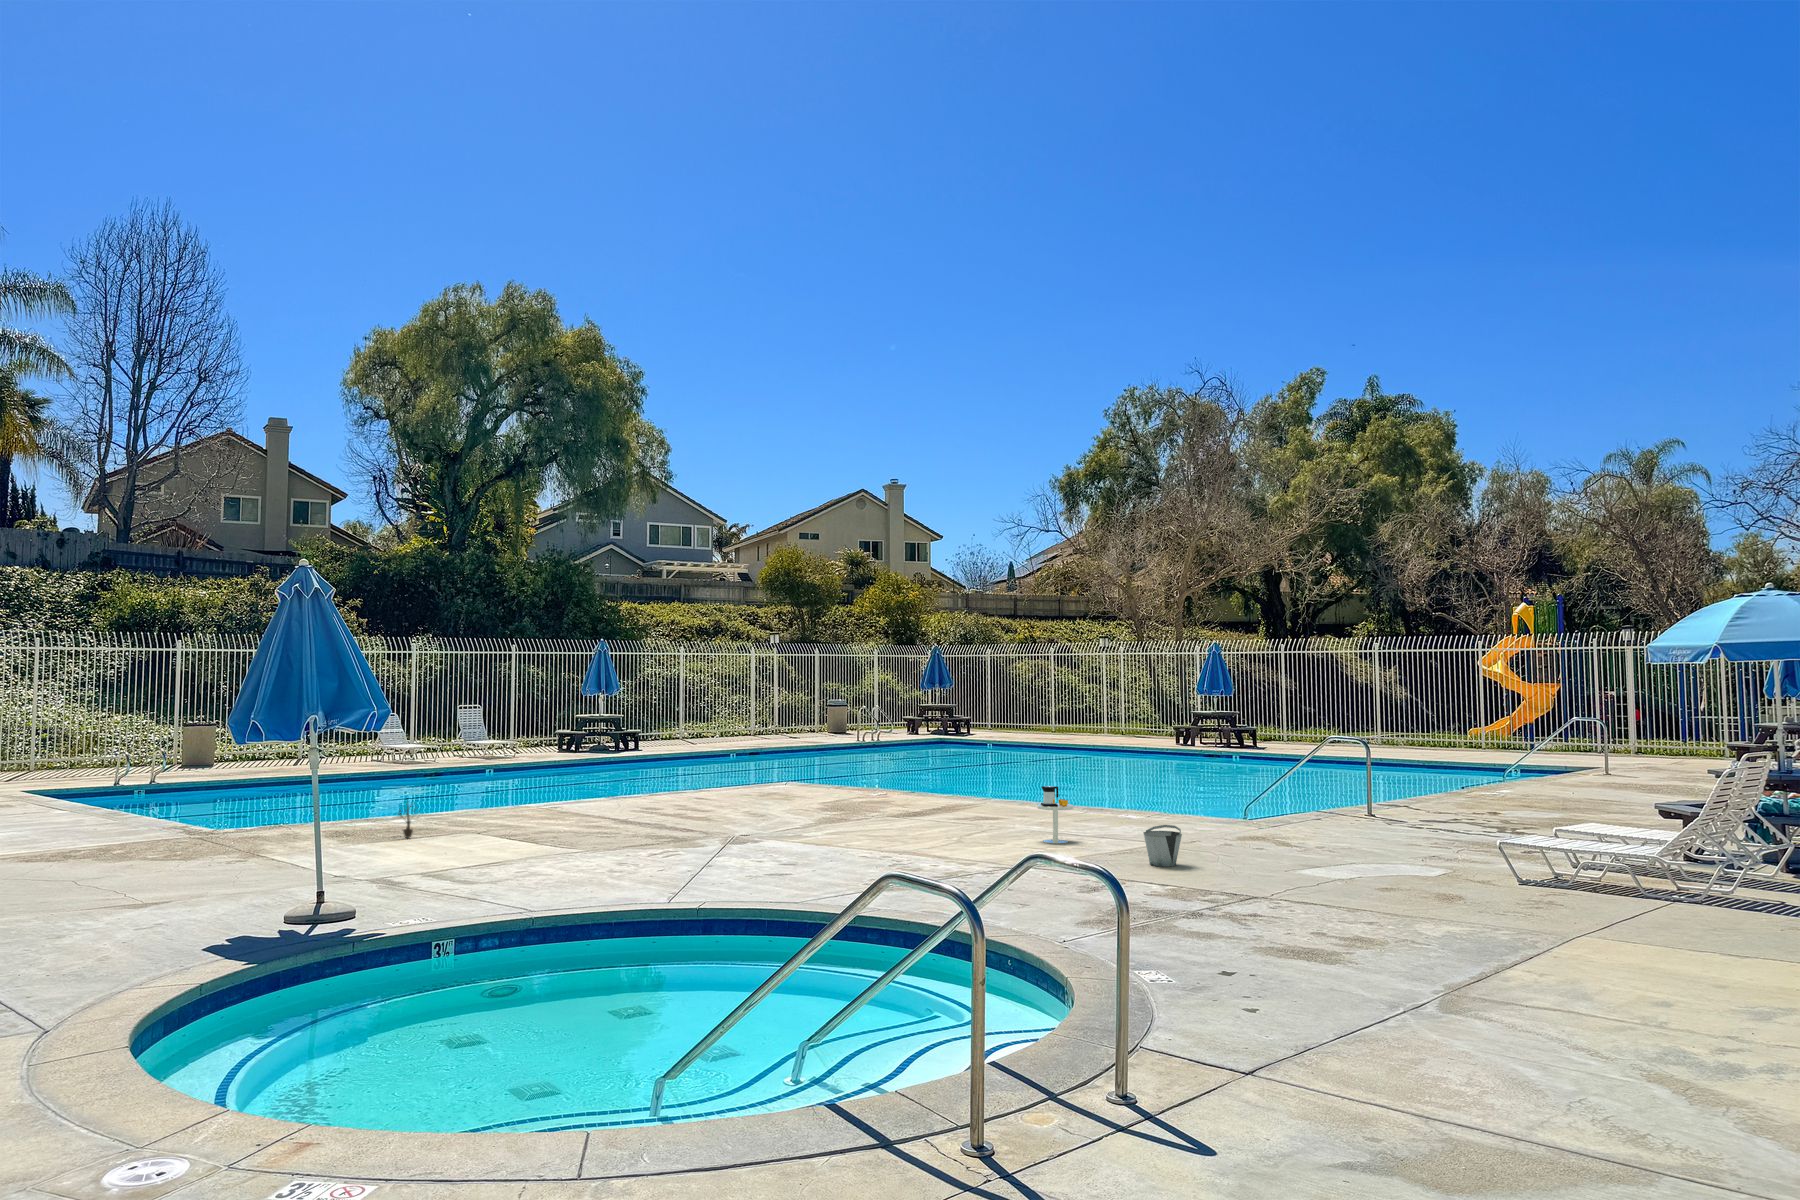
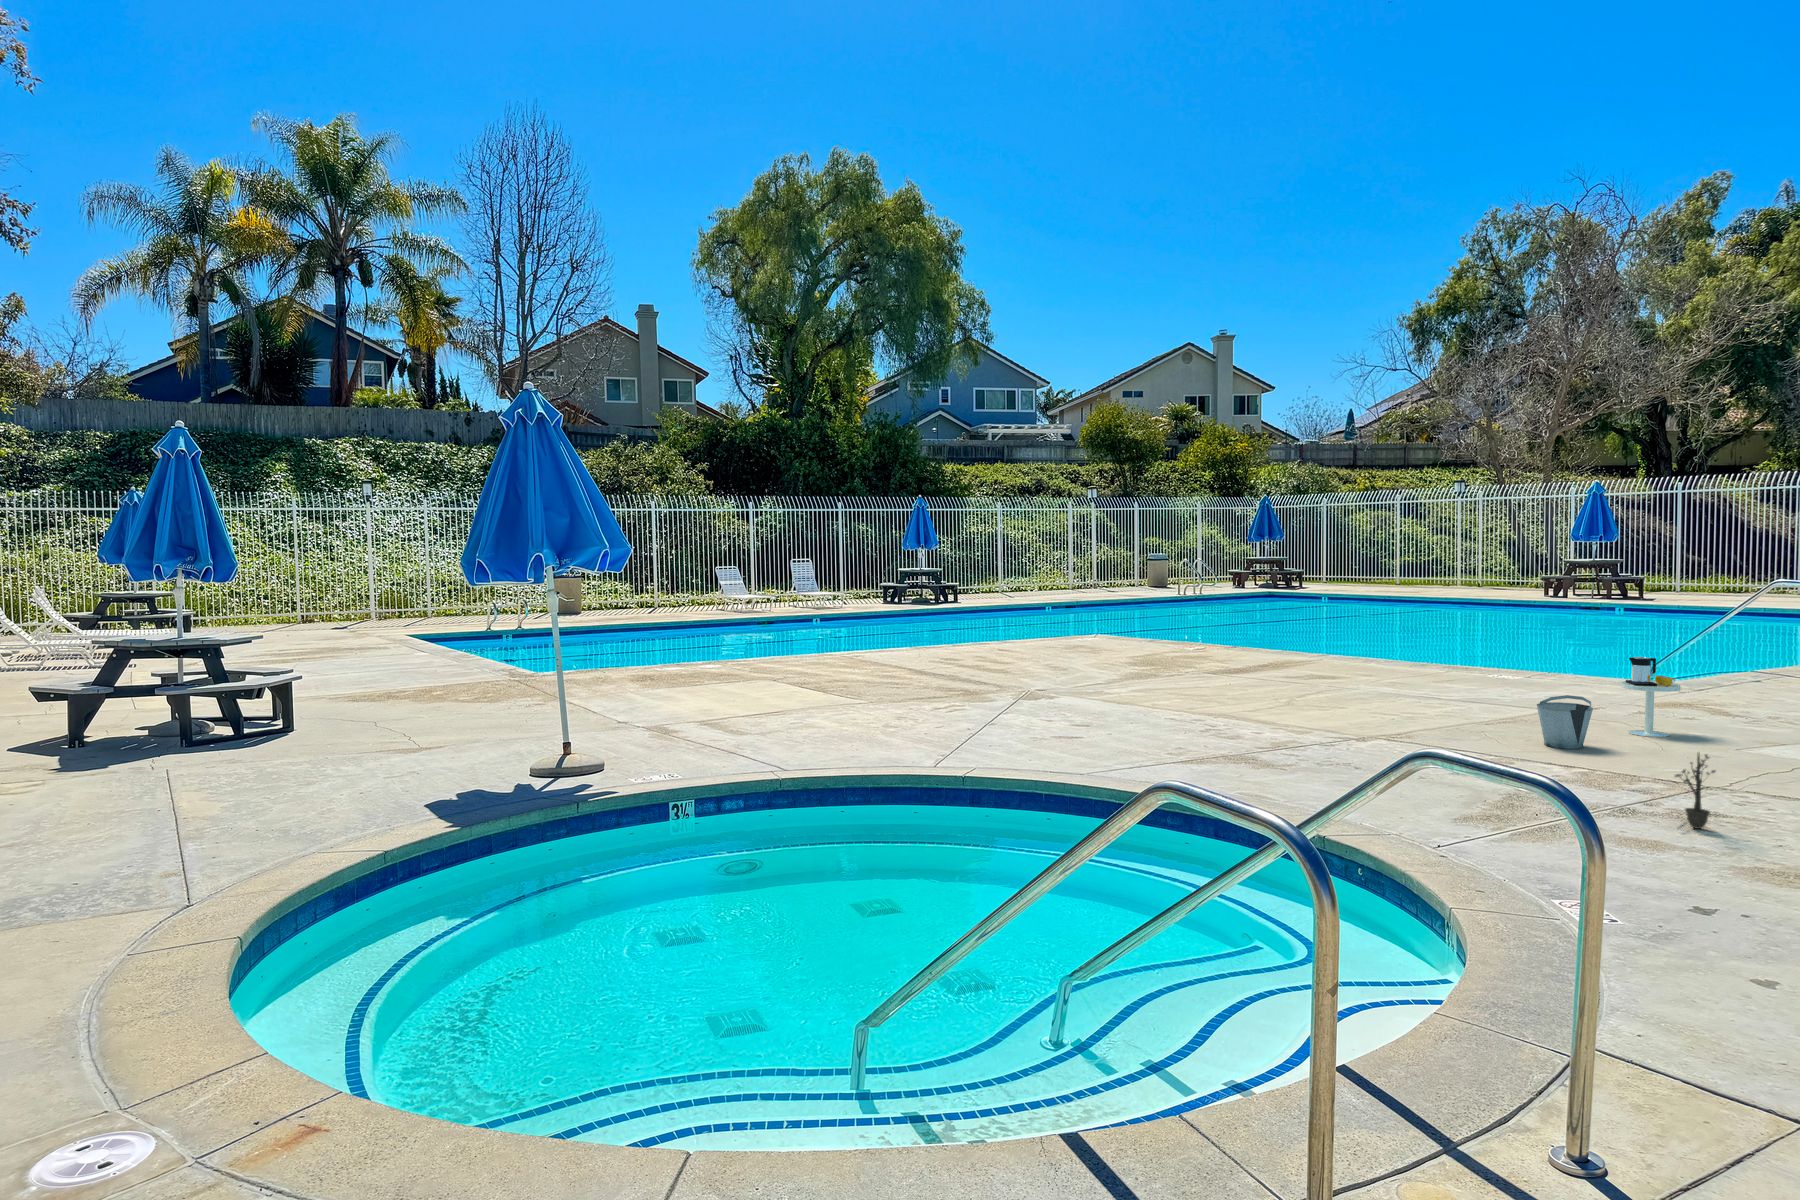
side table: present [1037,786,1073,844] -> present [1621,657,1680,737]
decorative plant: present [400,804,420,838] -> present [1675,753,1715,829]

